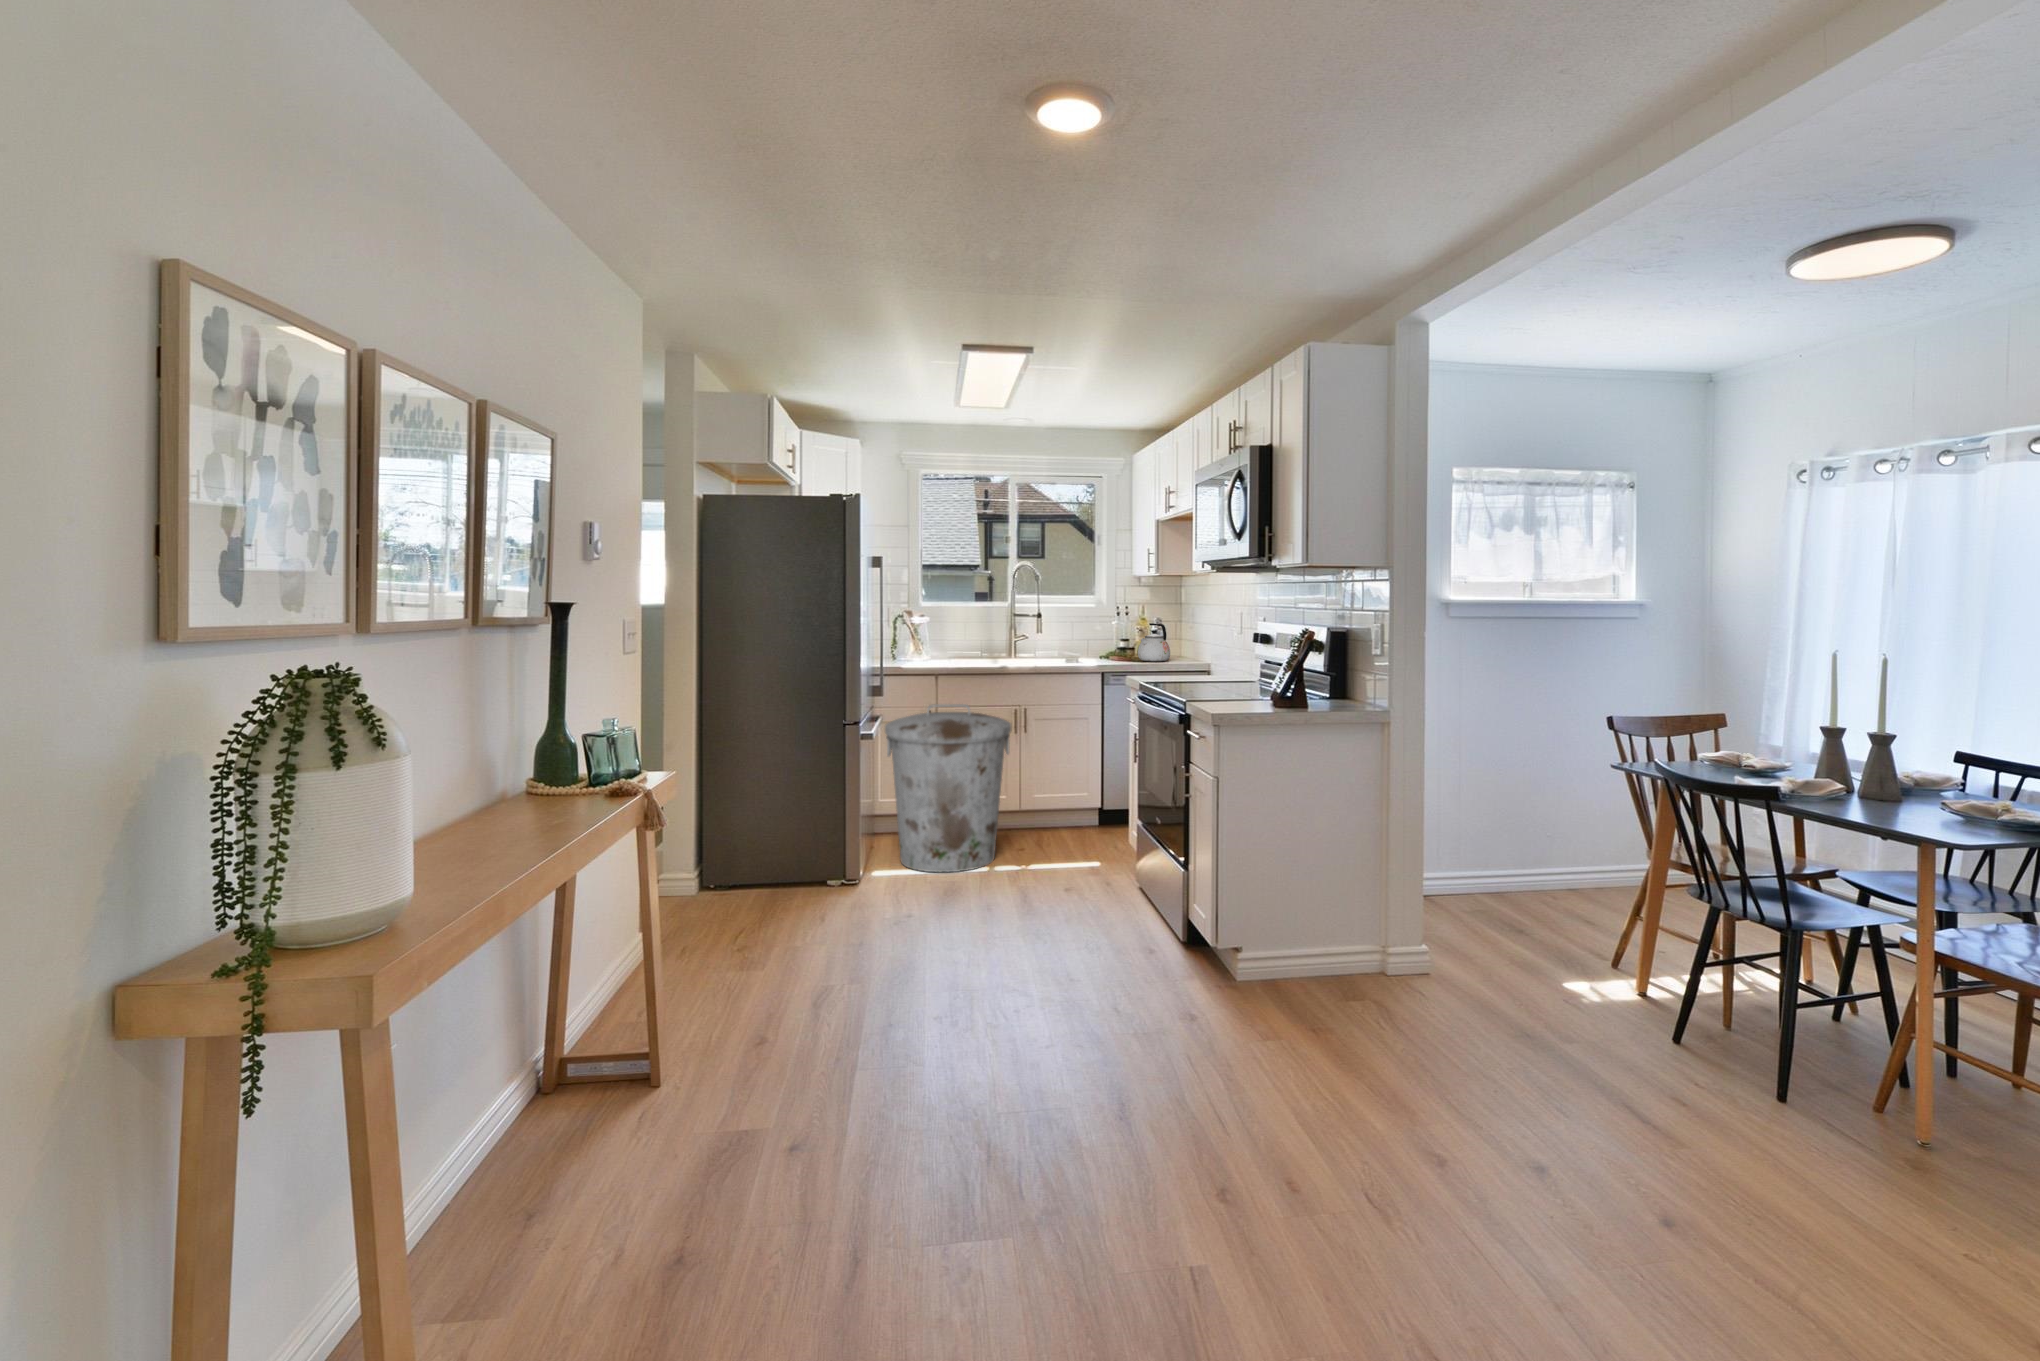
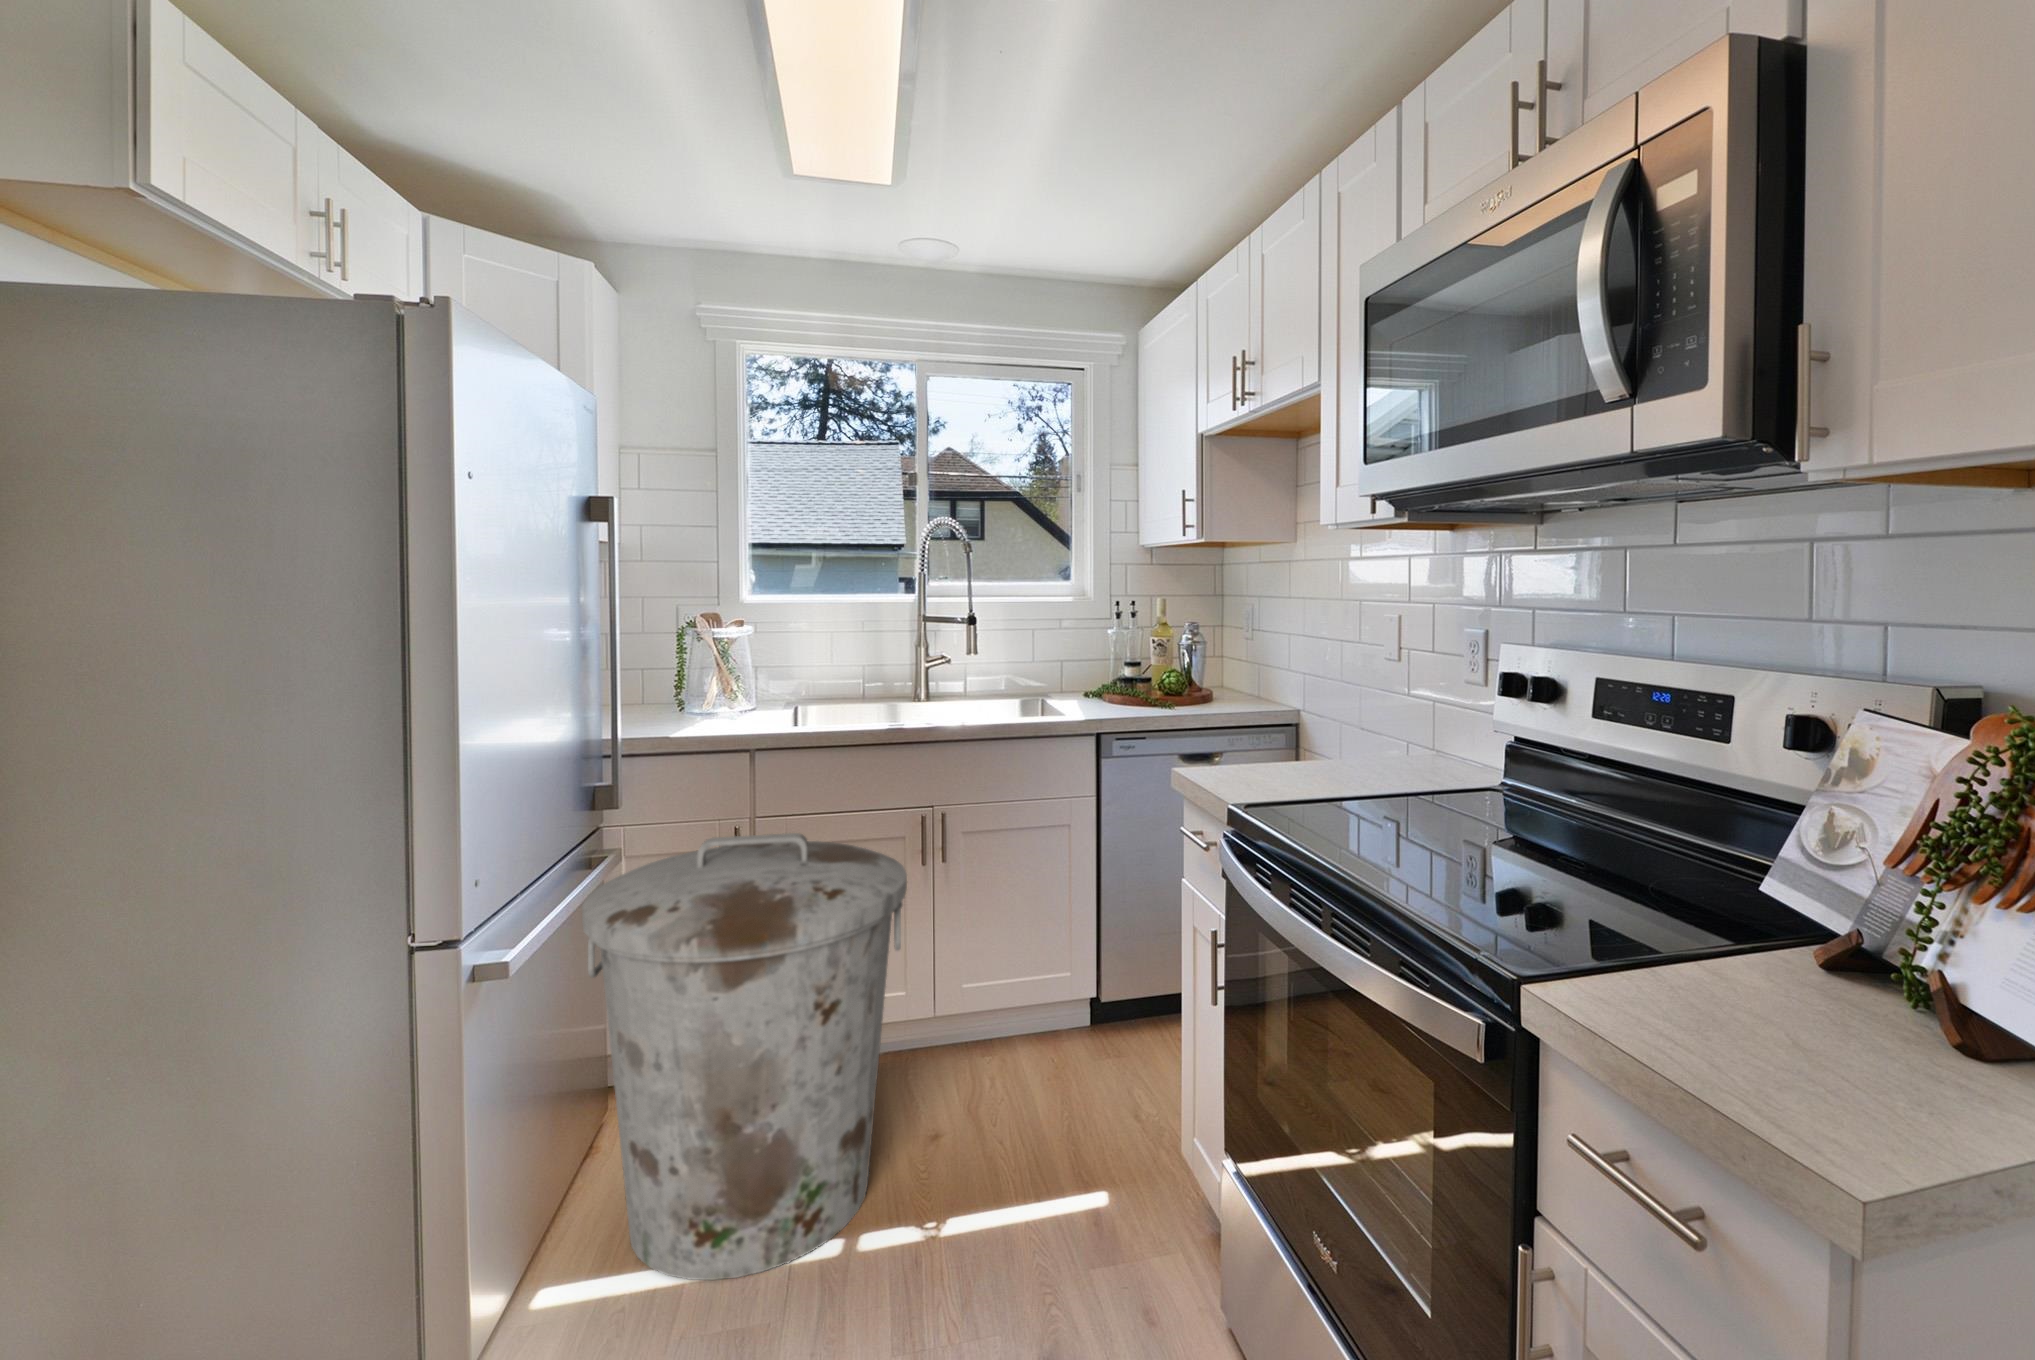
kettle: present [1138,623,1170,662] -> none [1158,634,1218,706]

